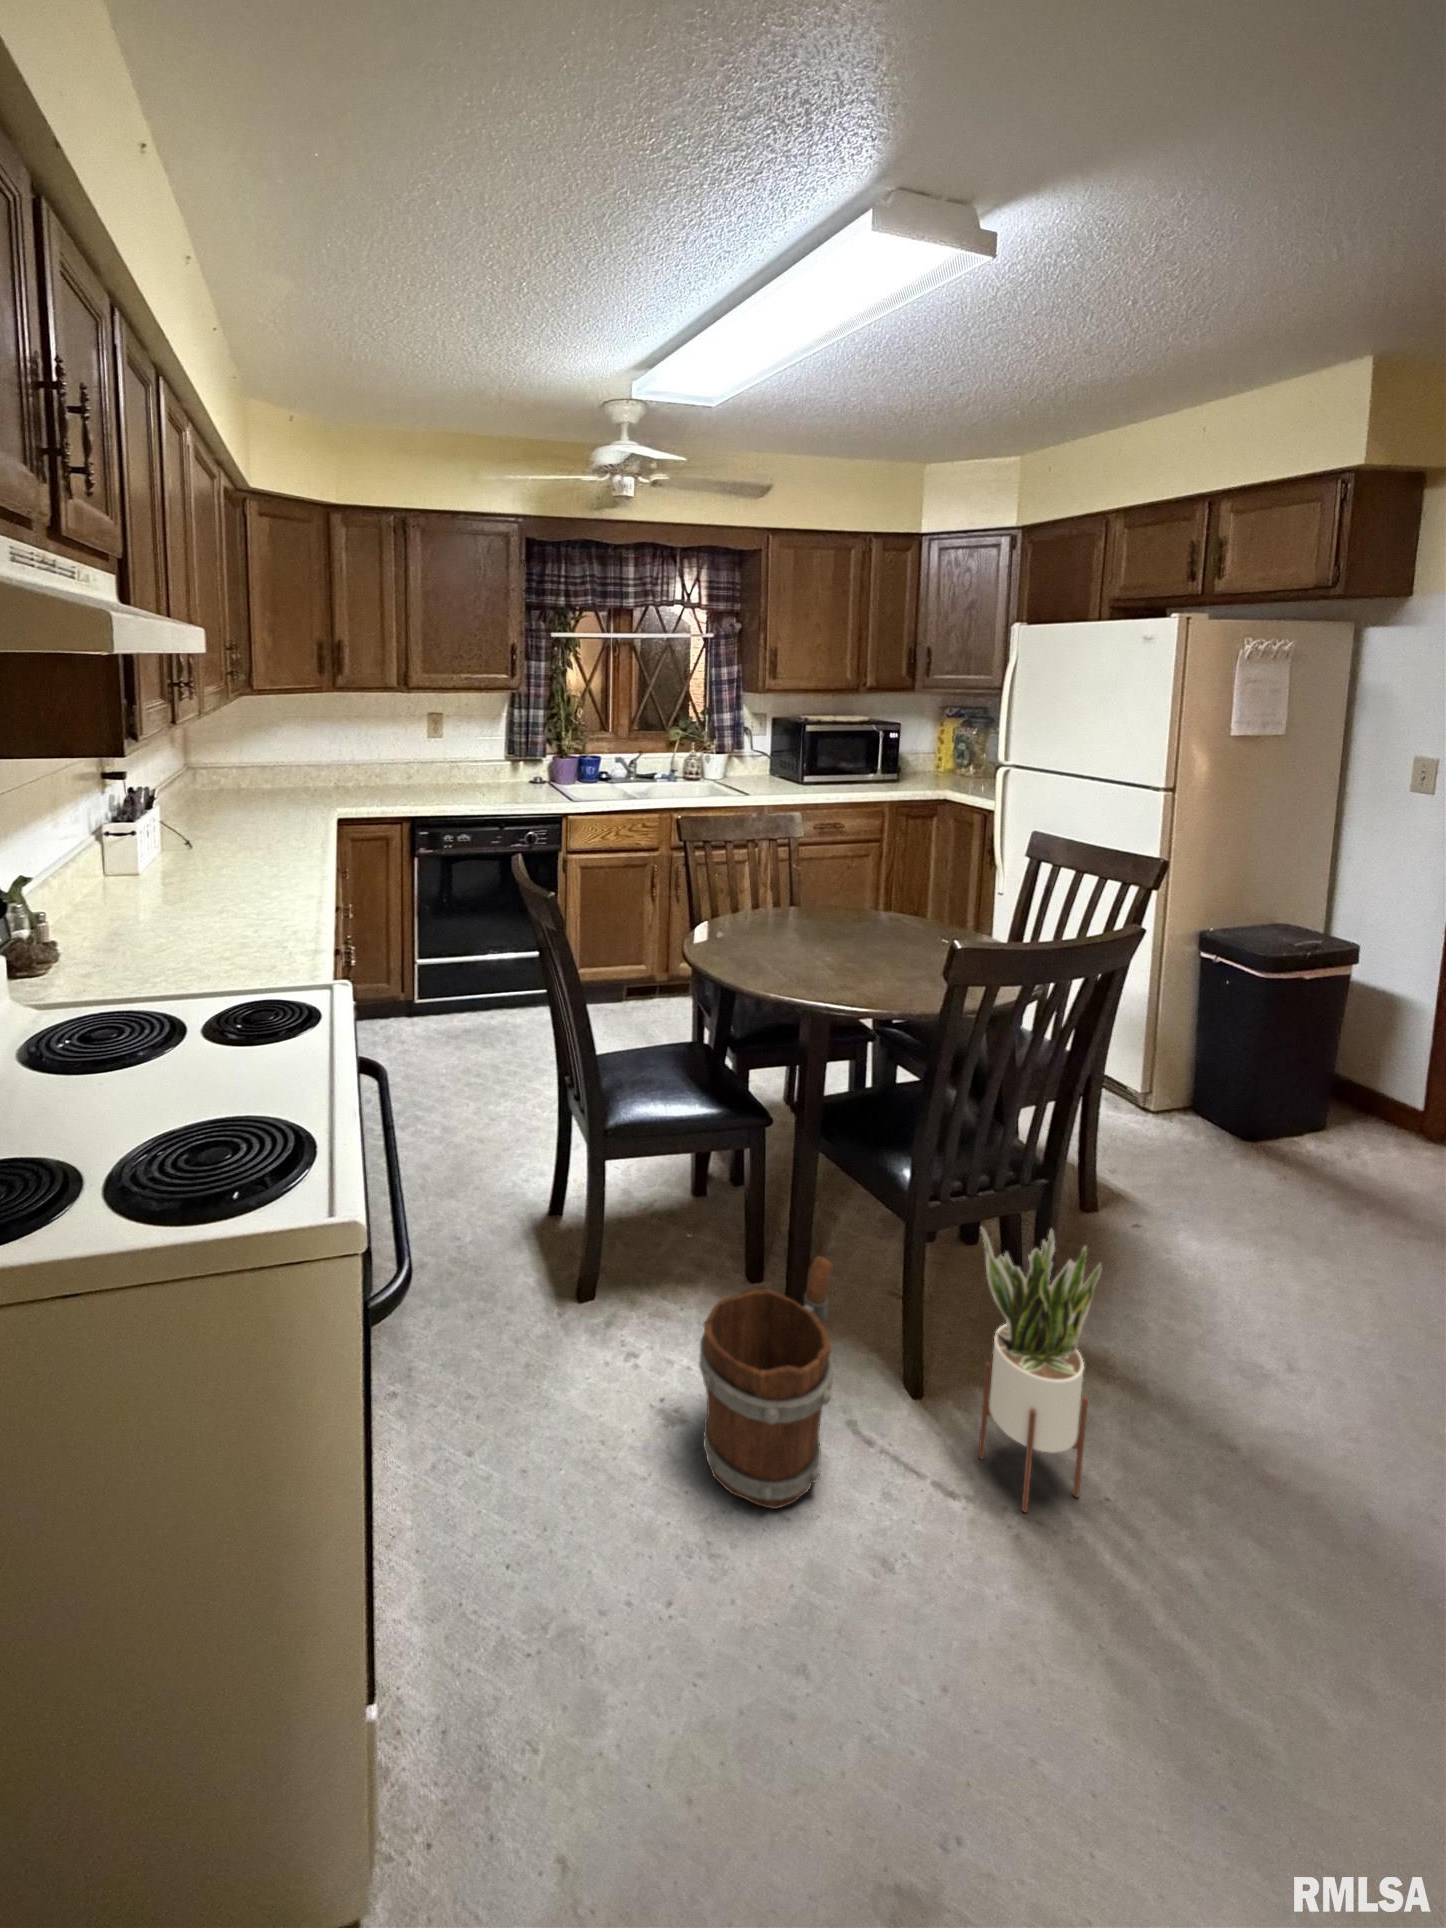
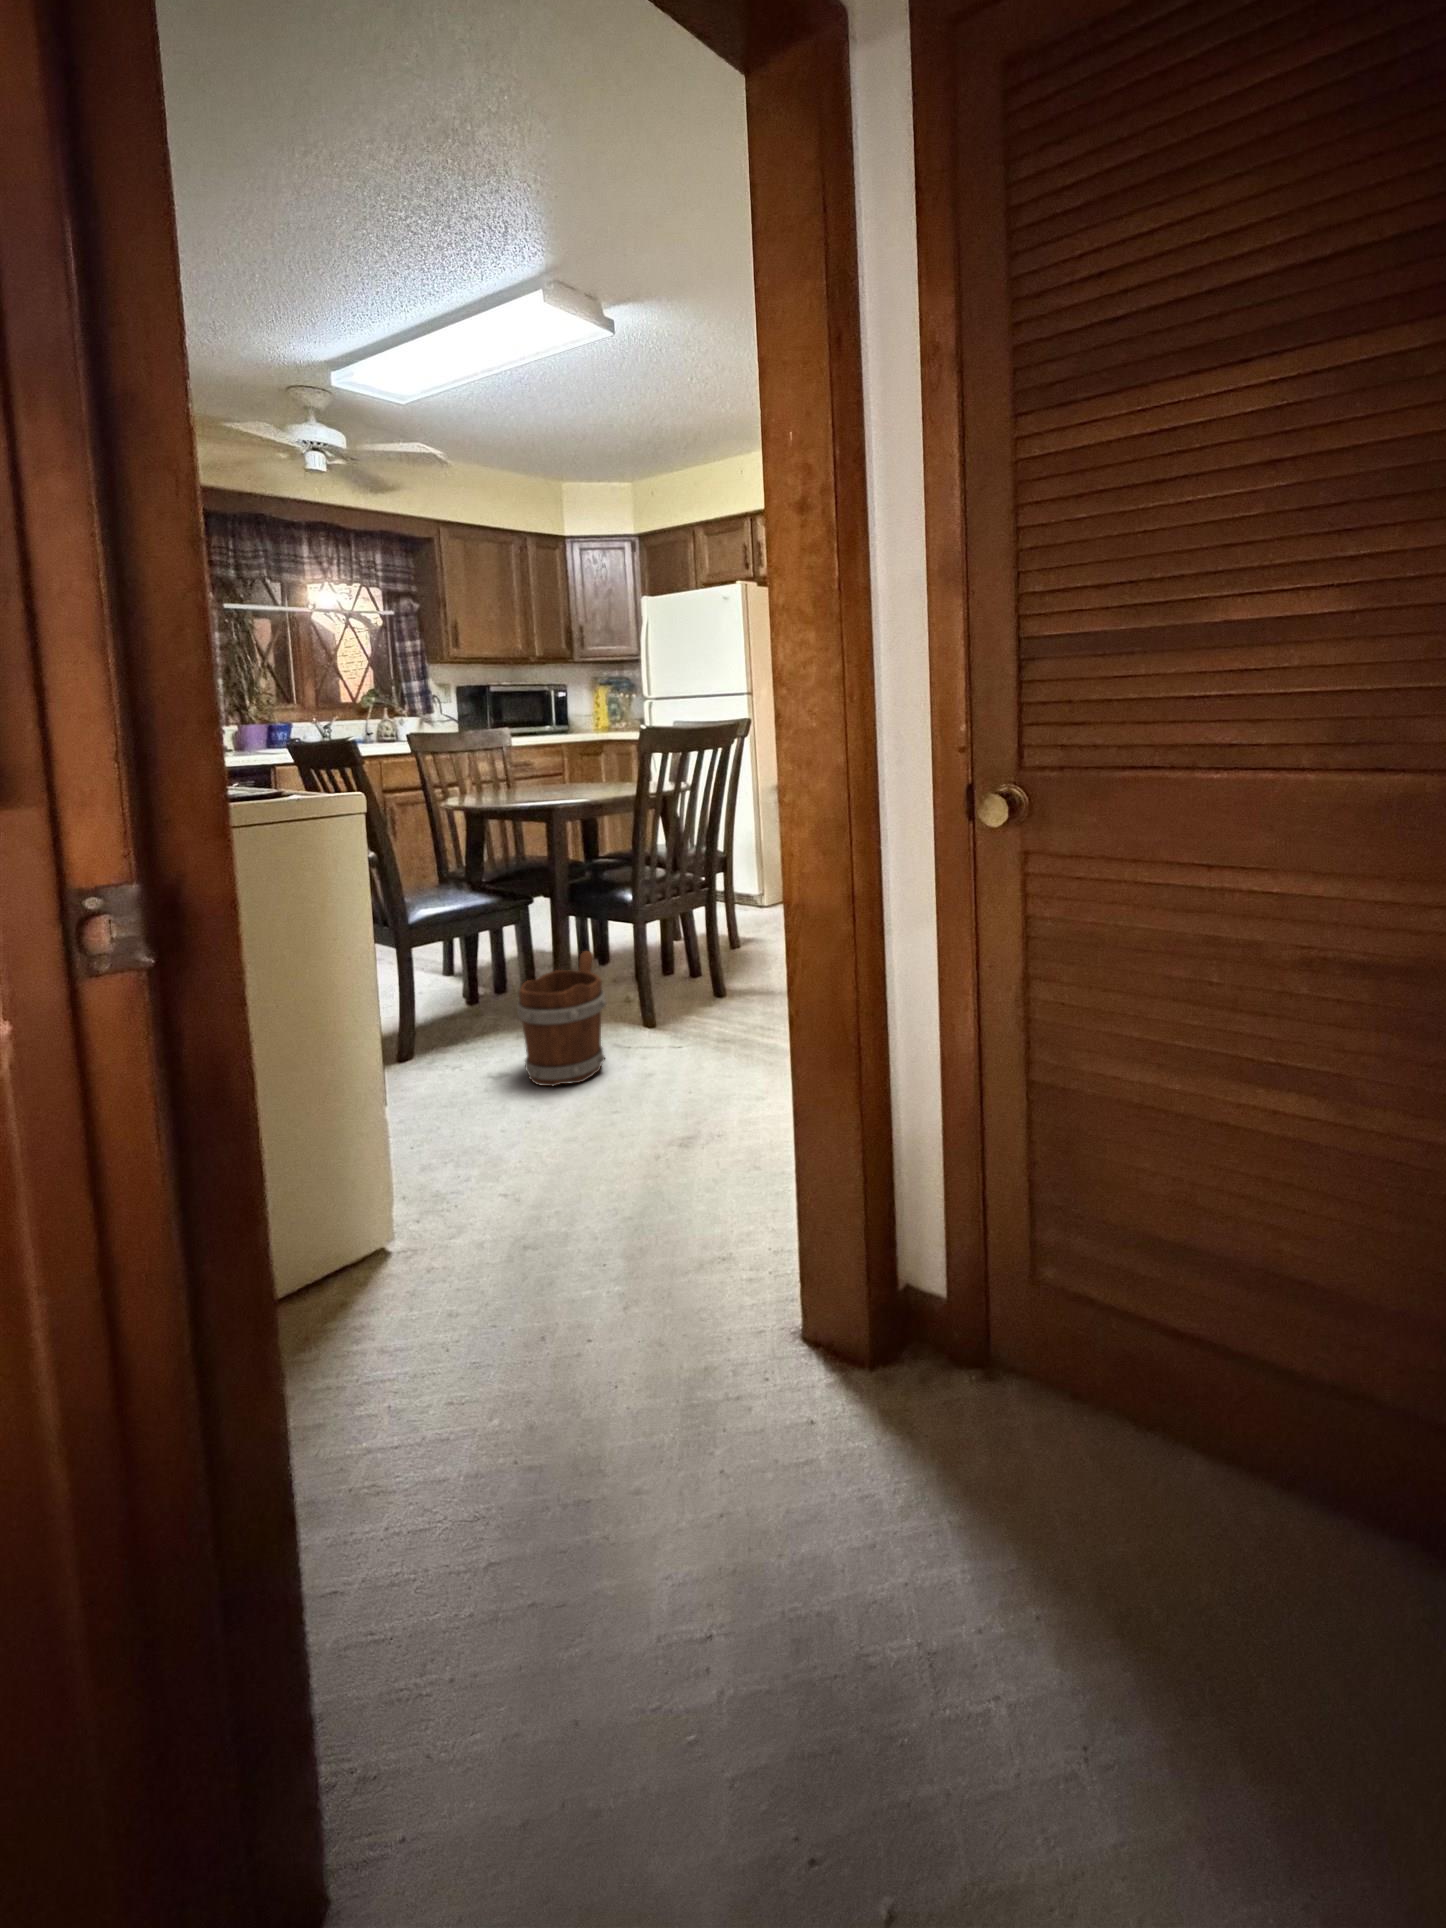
potted plant: present [979,1228,1101,1512] -> none [677,881,745,1043]

